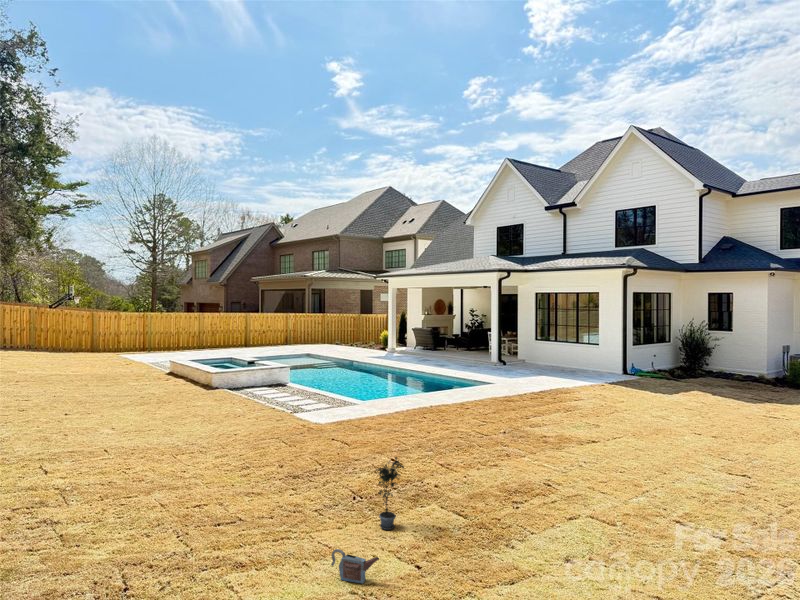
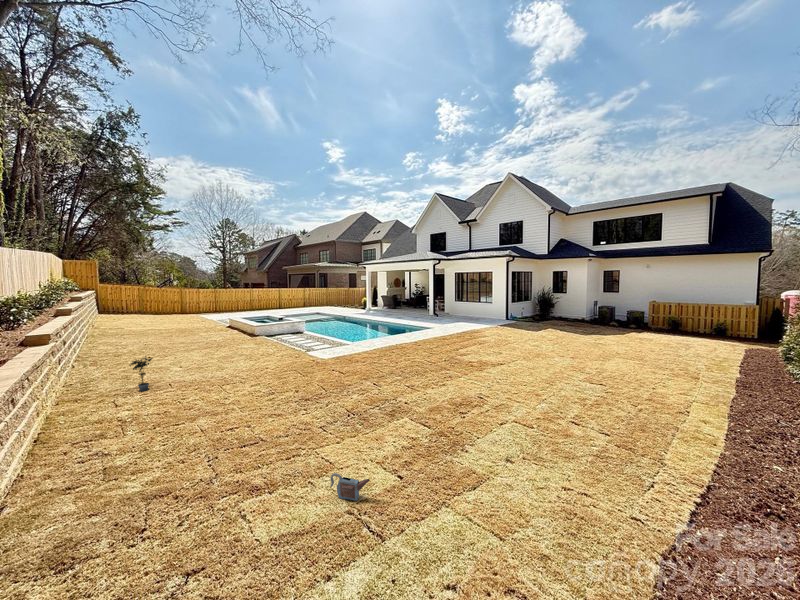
potted plant: present [376,457,404,530] -> present [130,356,152,391]

